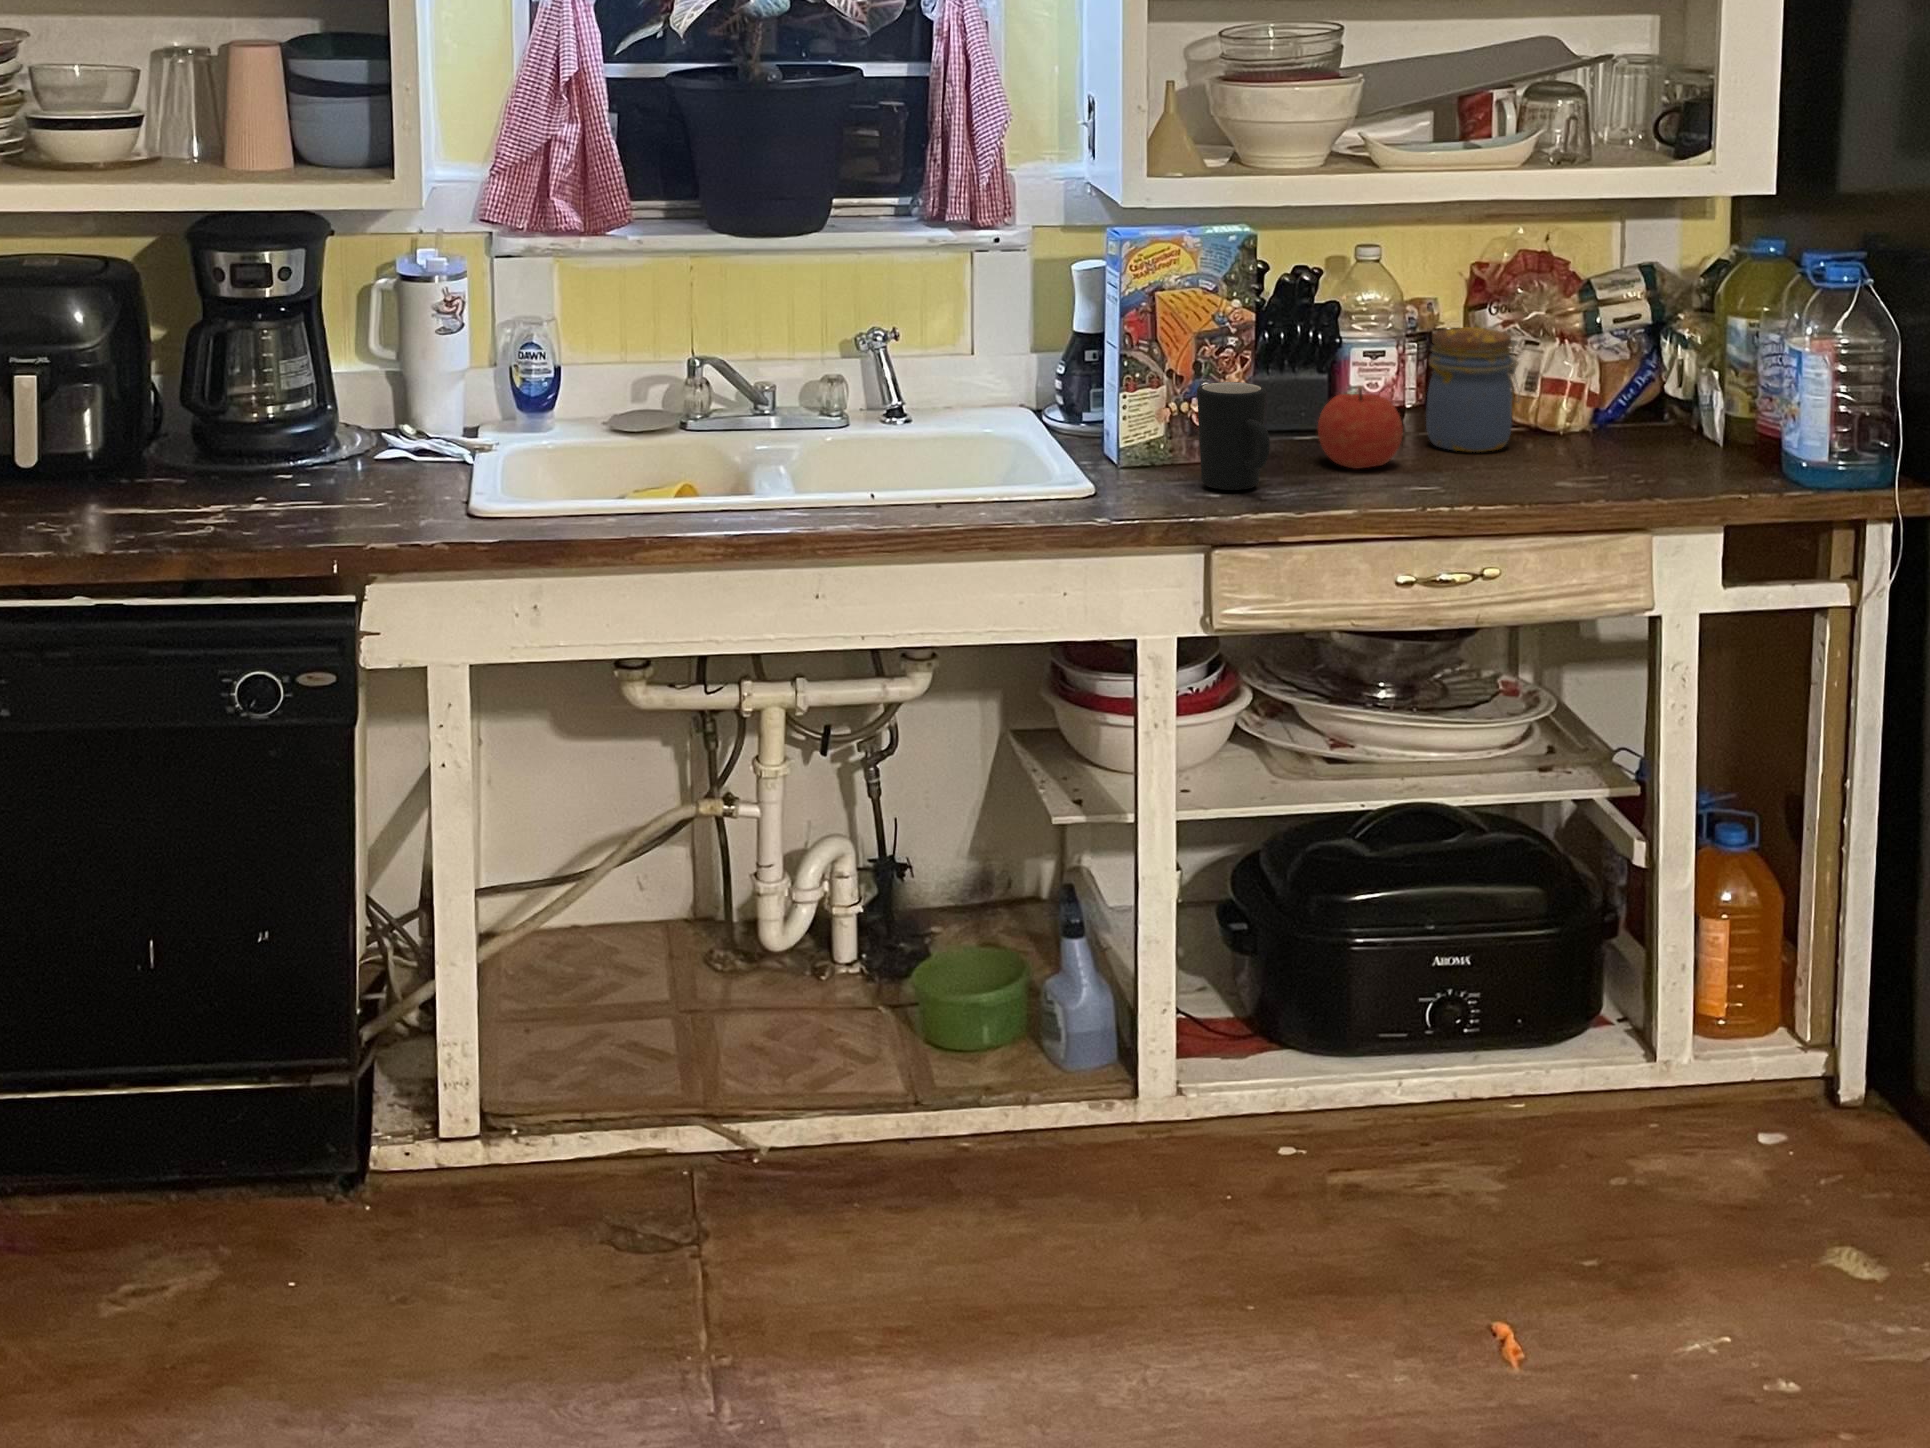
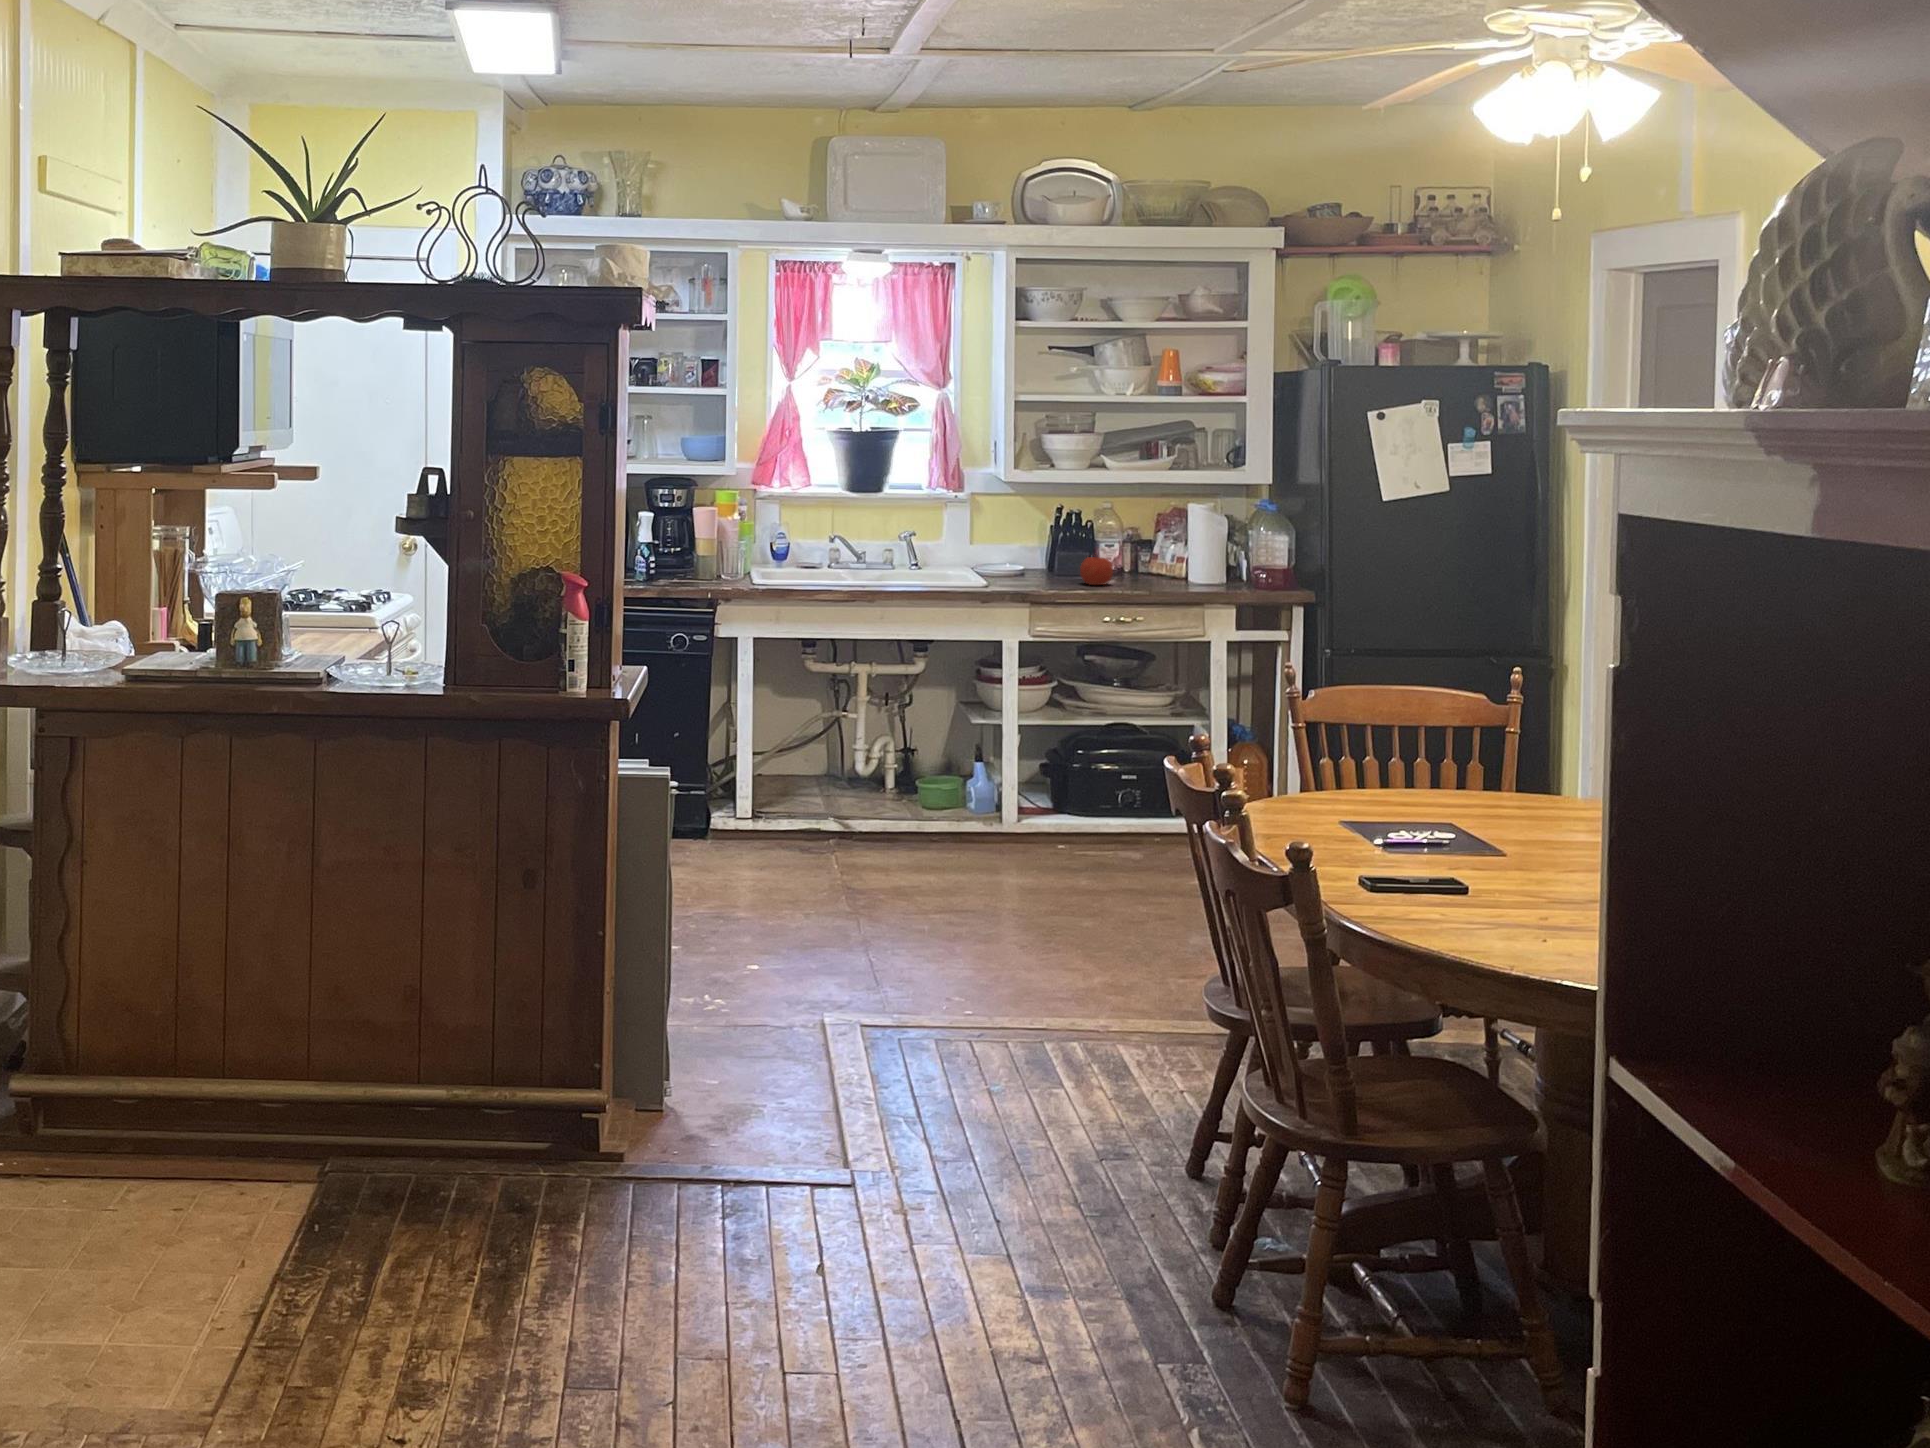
jar: present [1426,327,1519,452] -> none [1127,534,1165,583]
mug: present [1197,382,1270,490] -> none [1029,549,1056,589]

